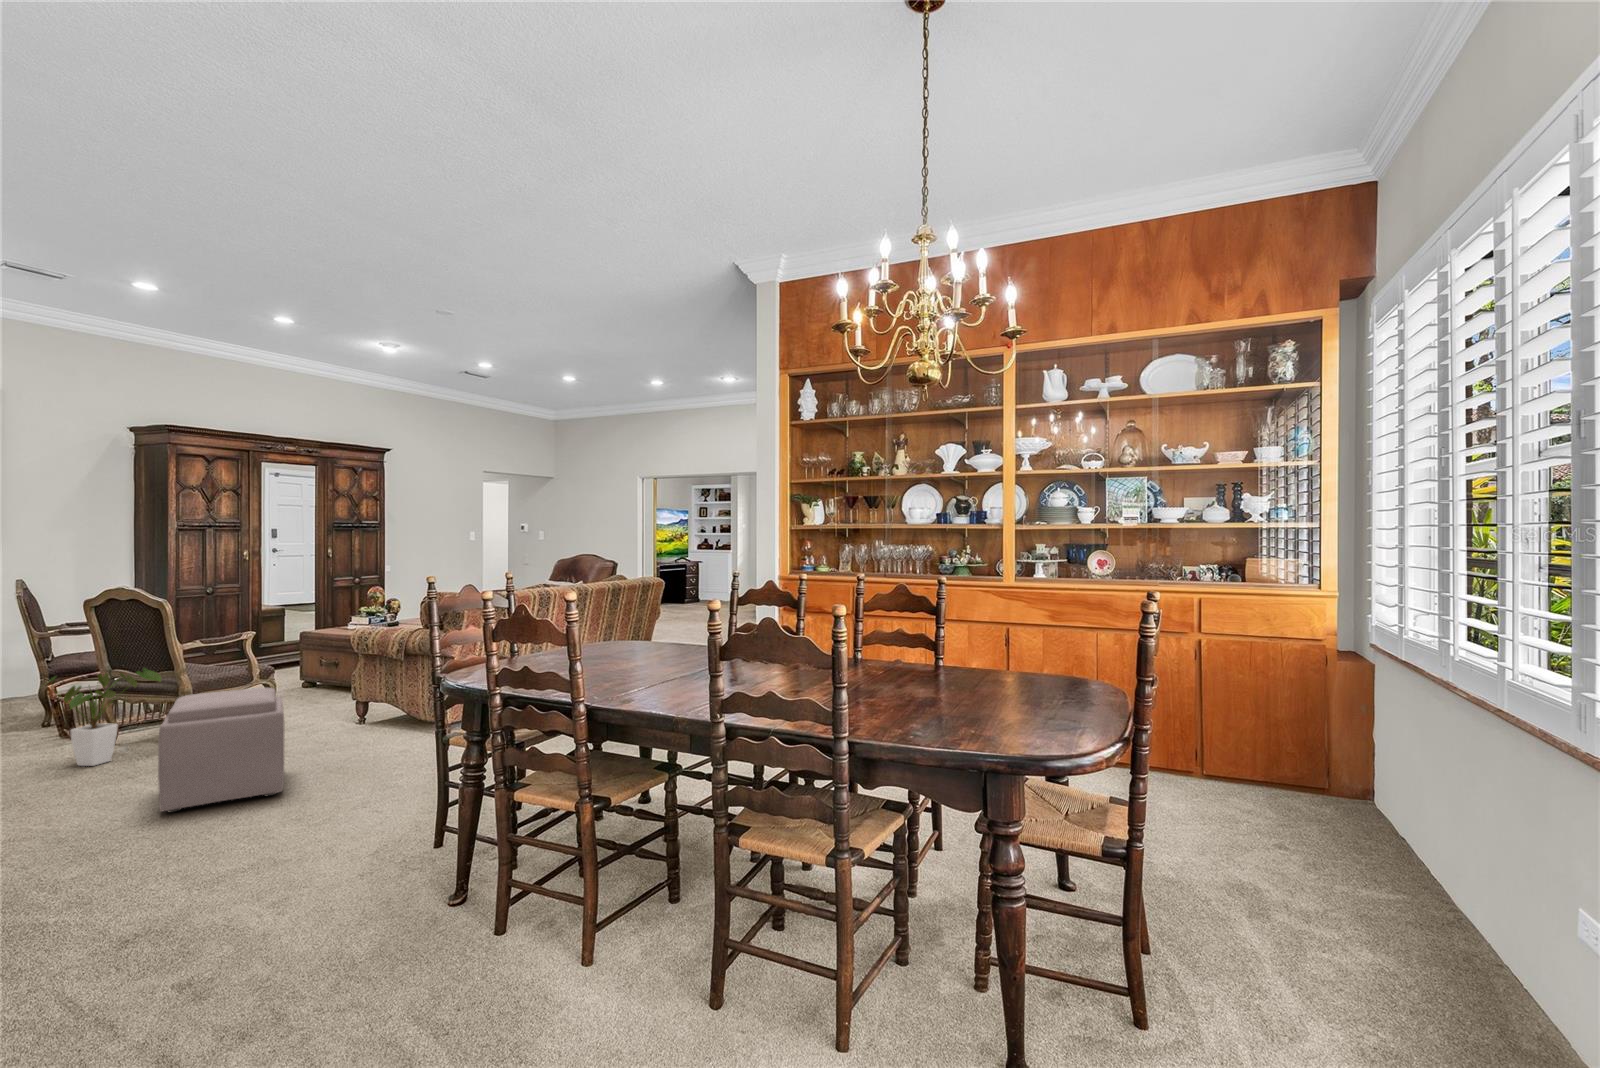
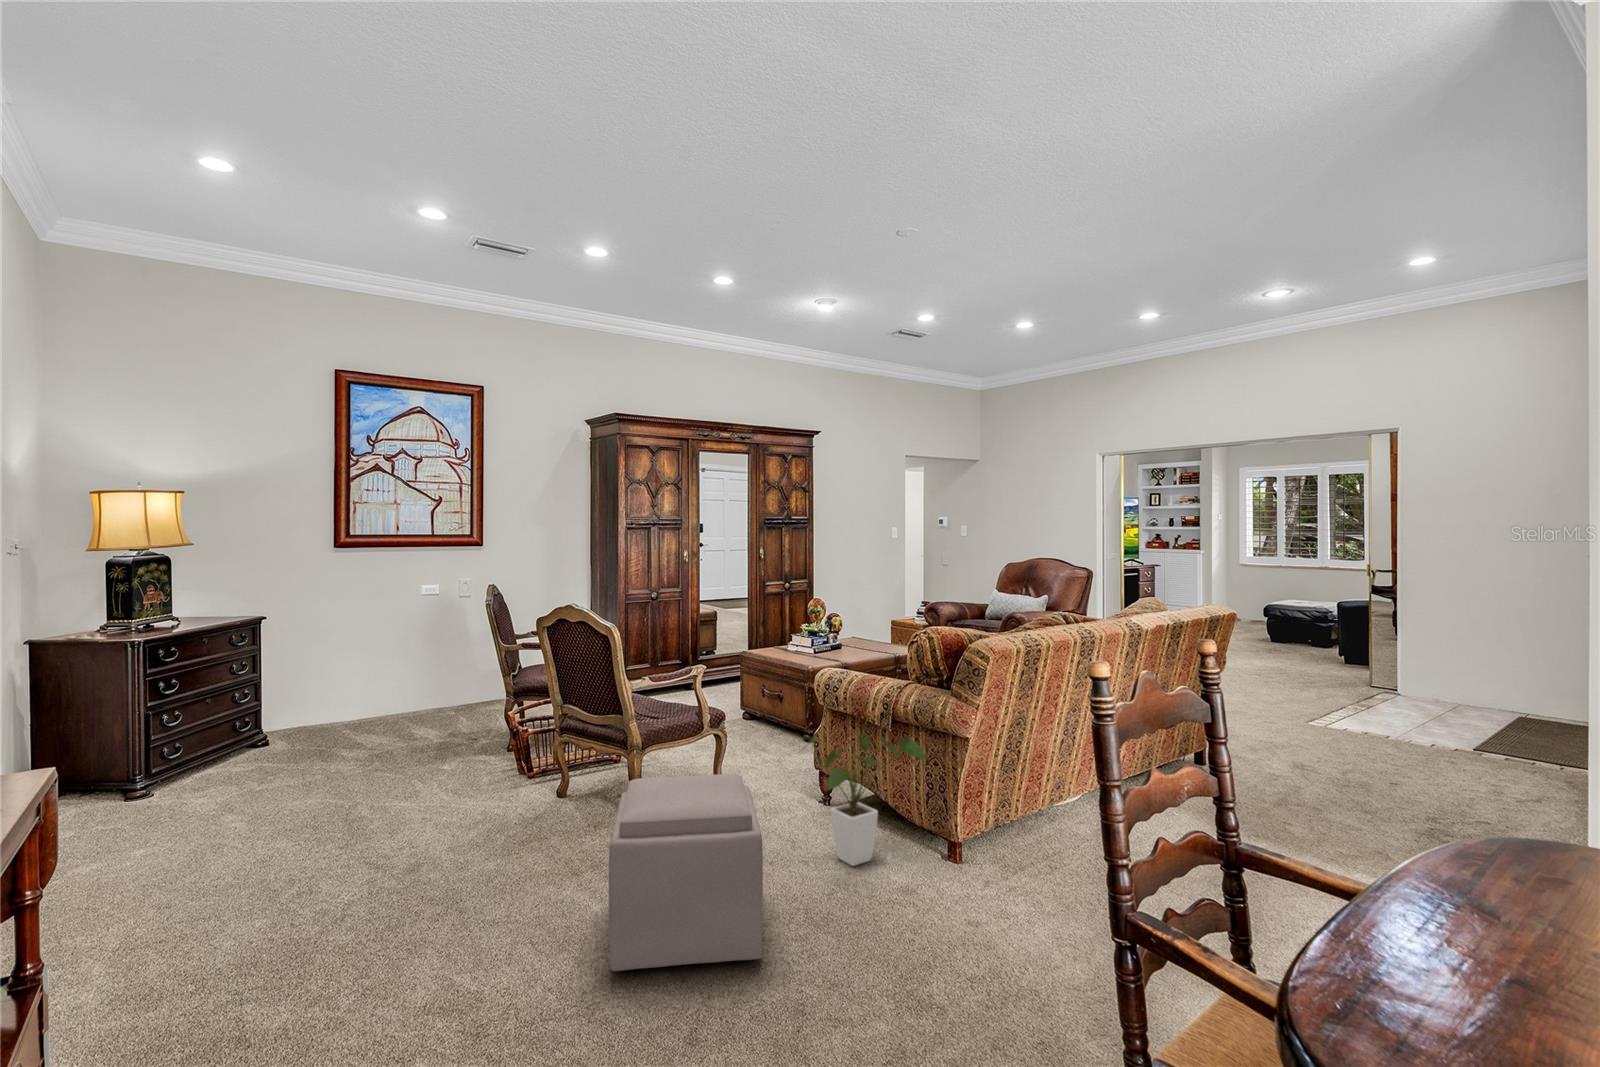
house plant: present [42,668,161,766] -> present [808,735,925,866]

